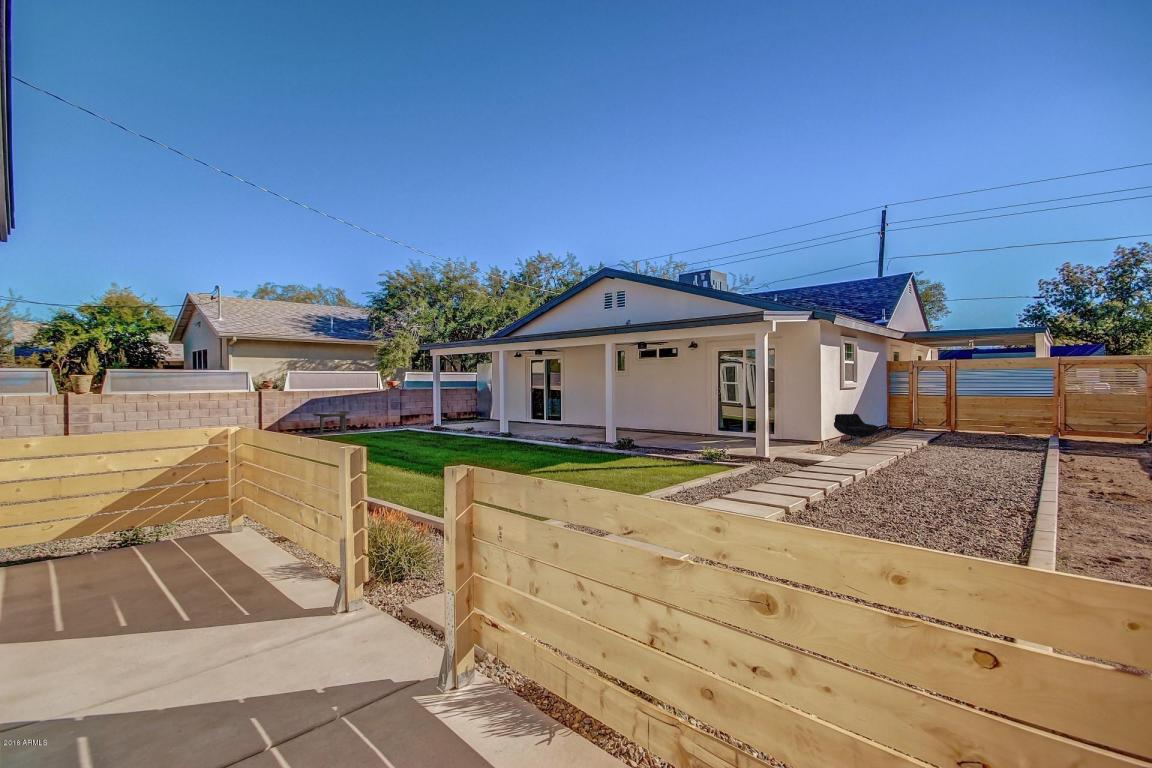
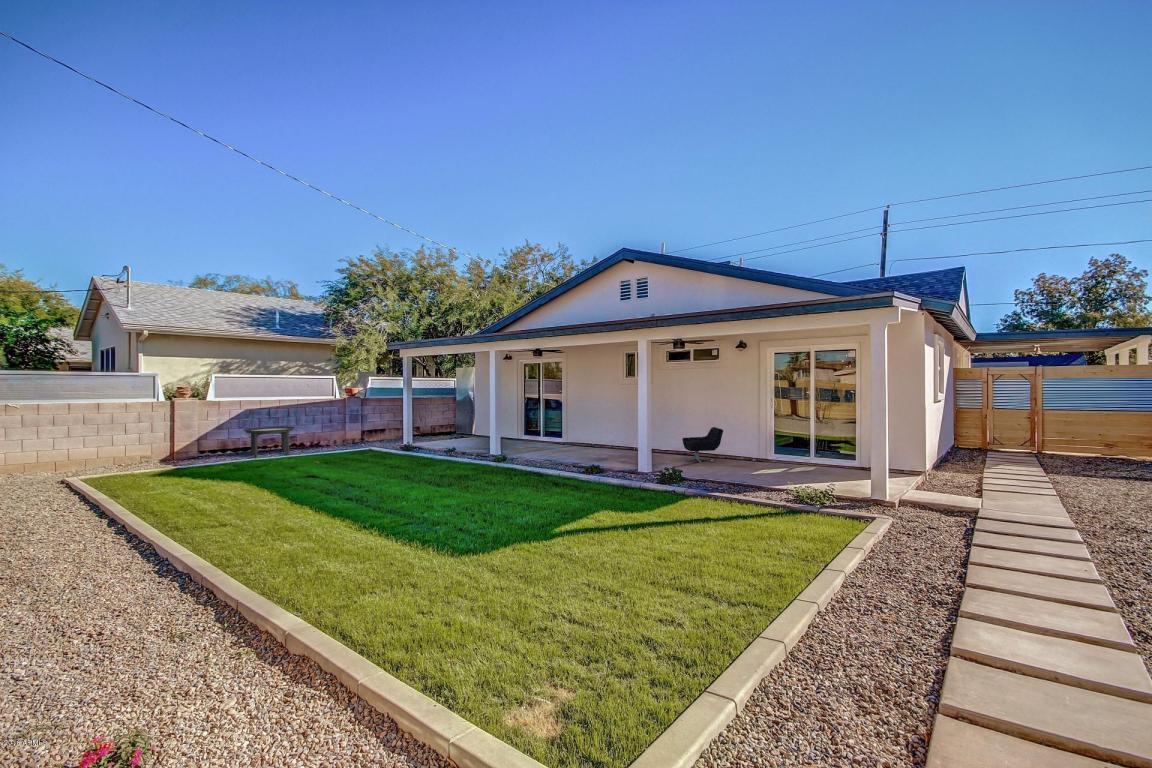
lounge chair: present [834,414,879,447] -> present [682,427,723,463]

